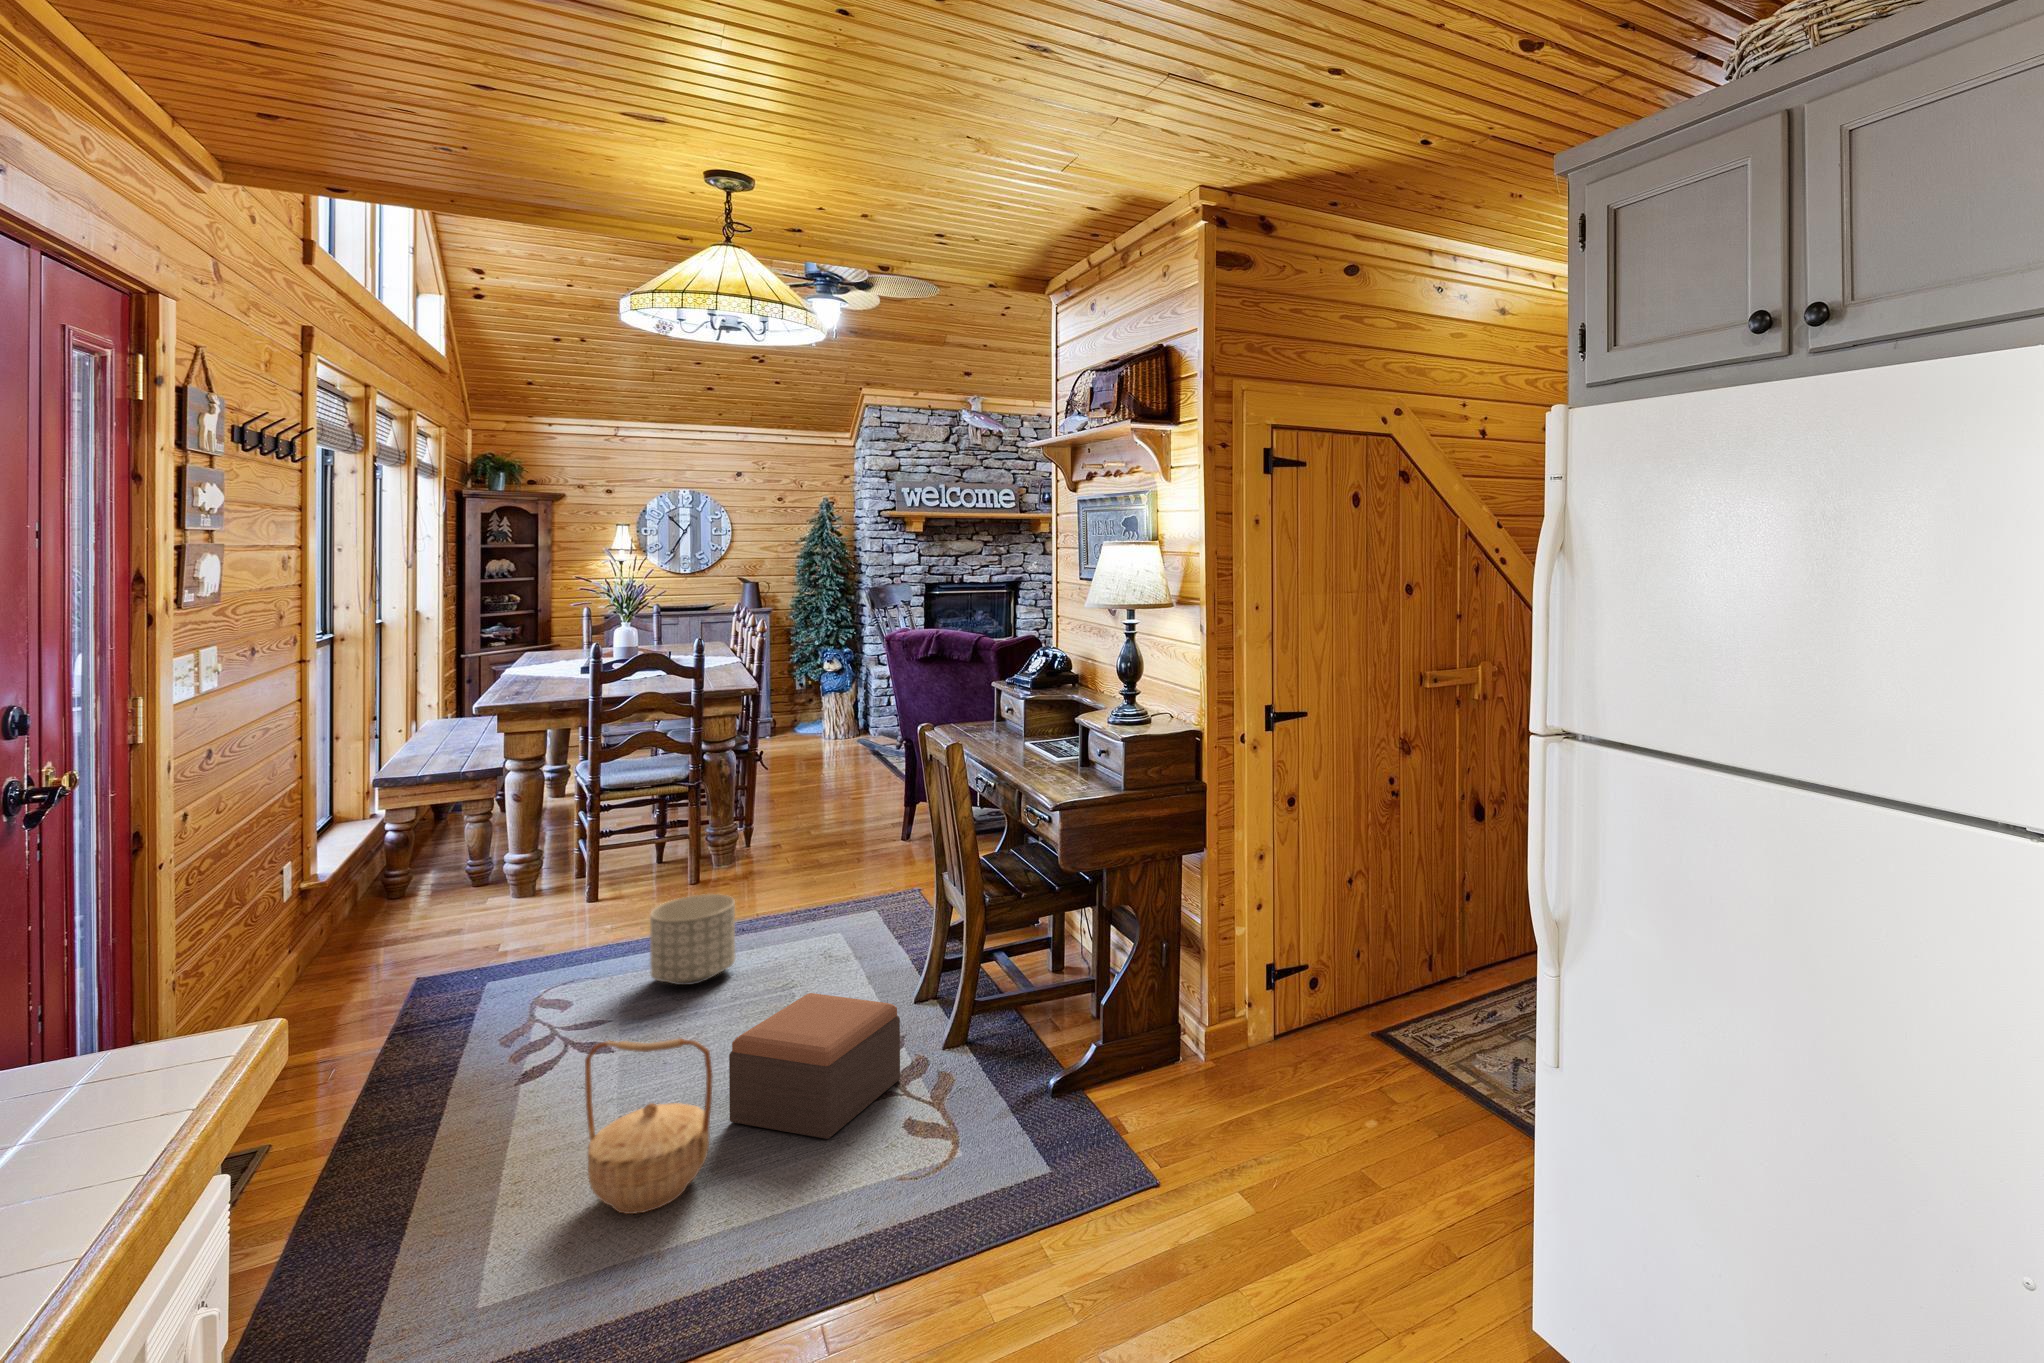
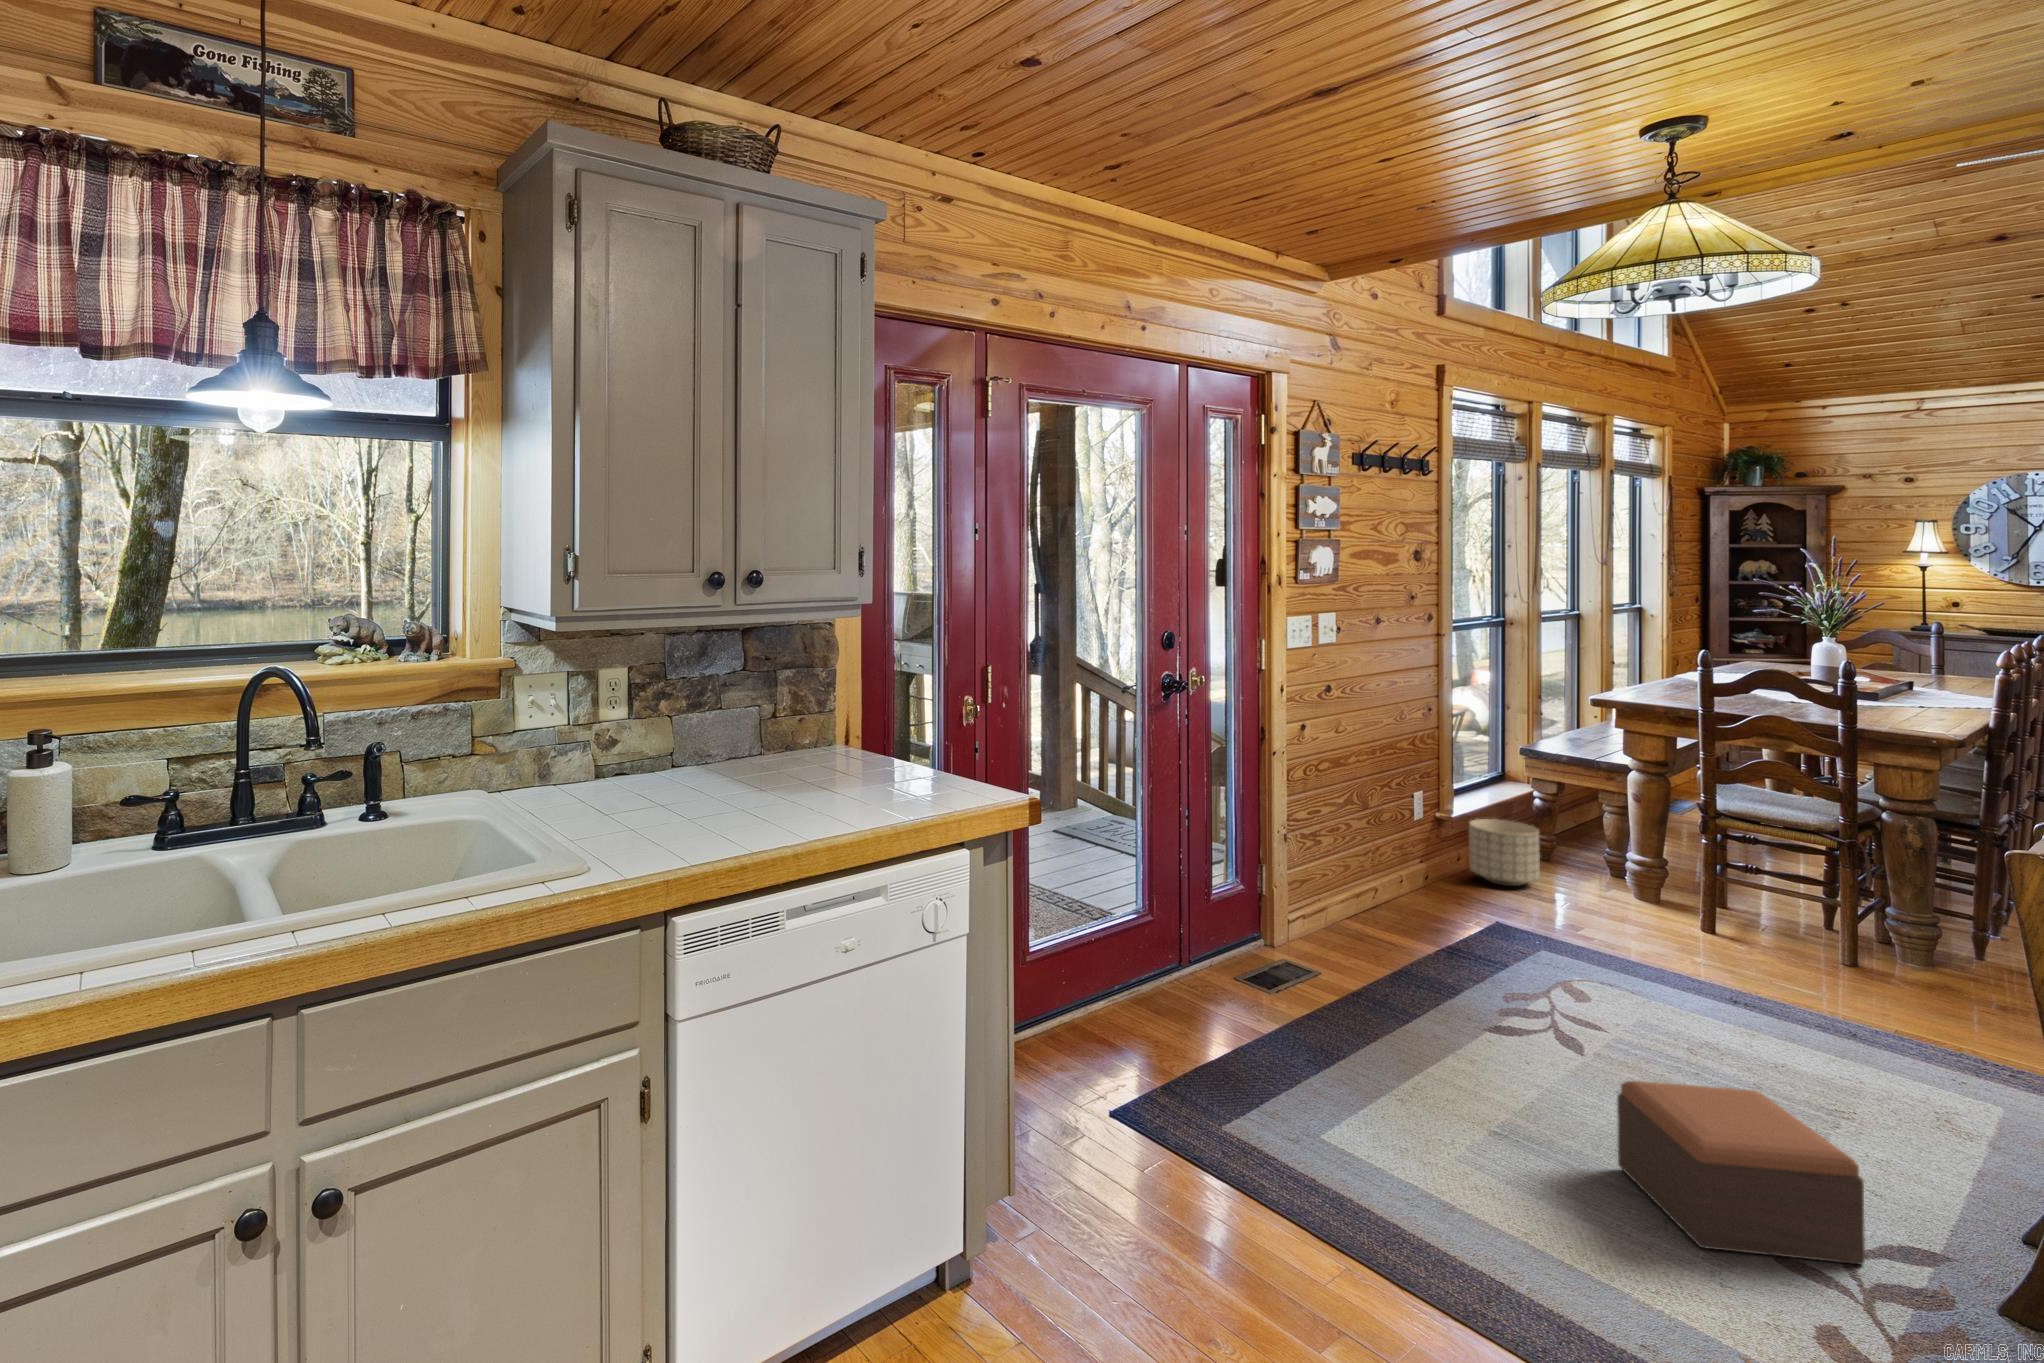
planter: present [650,894,735,985] -> present [1469,819,1540,886]
basket: present [585,1038,713,1214] -> none [1437,1002,1559,1185]

